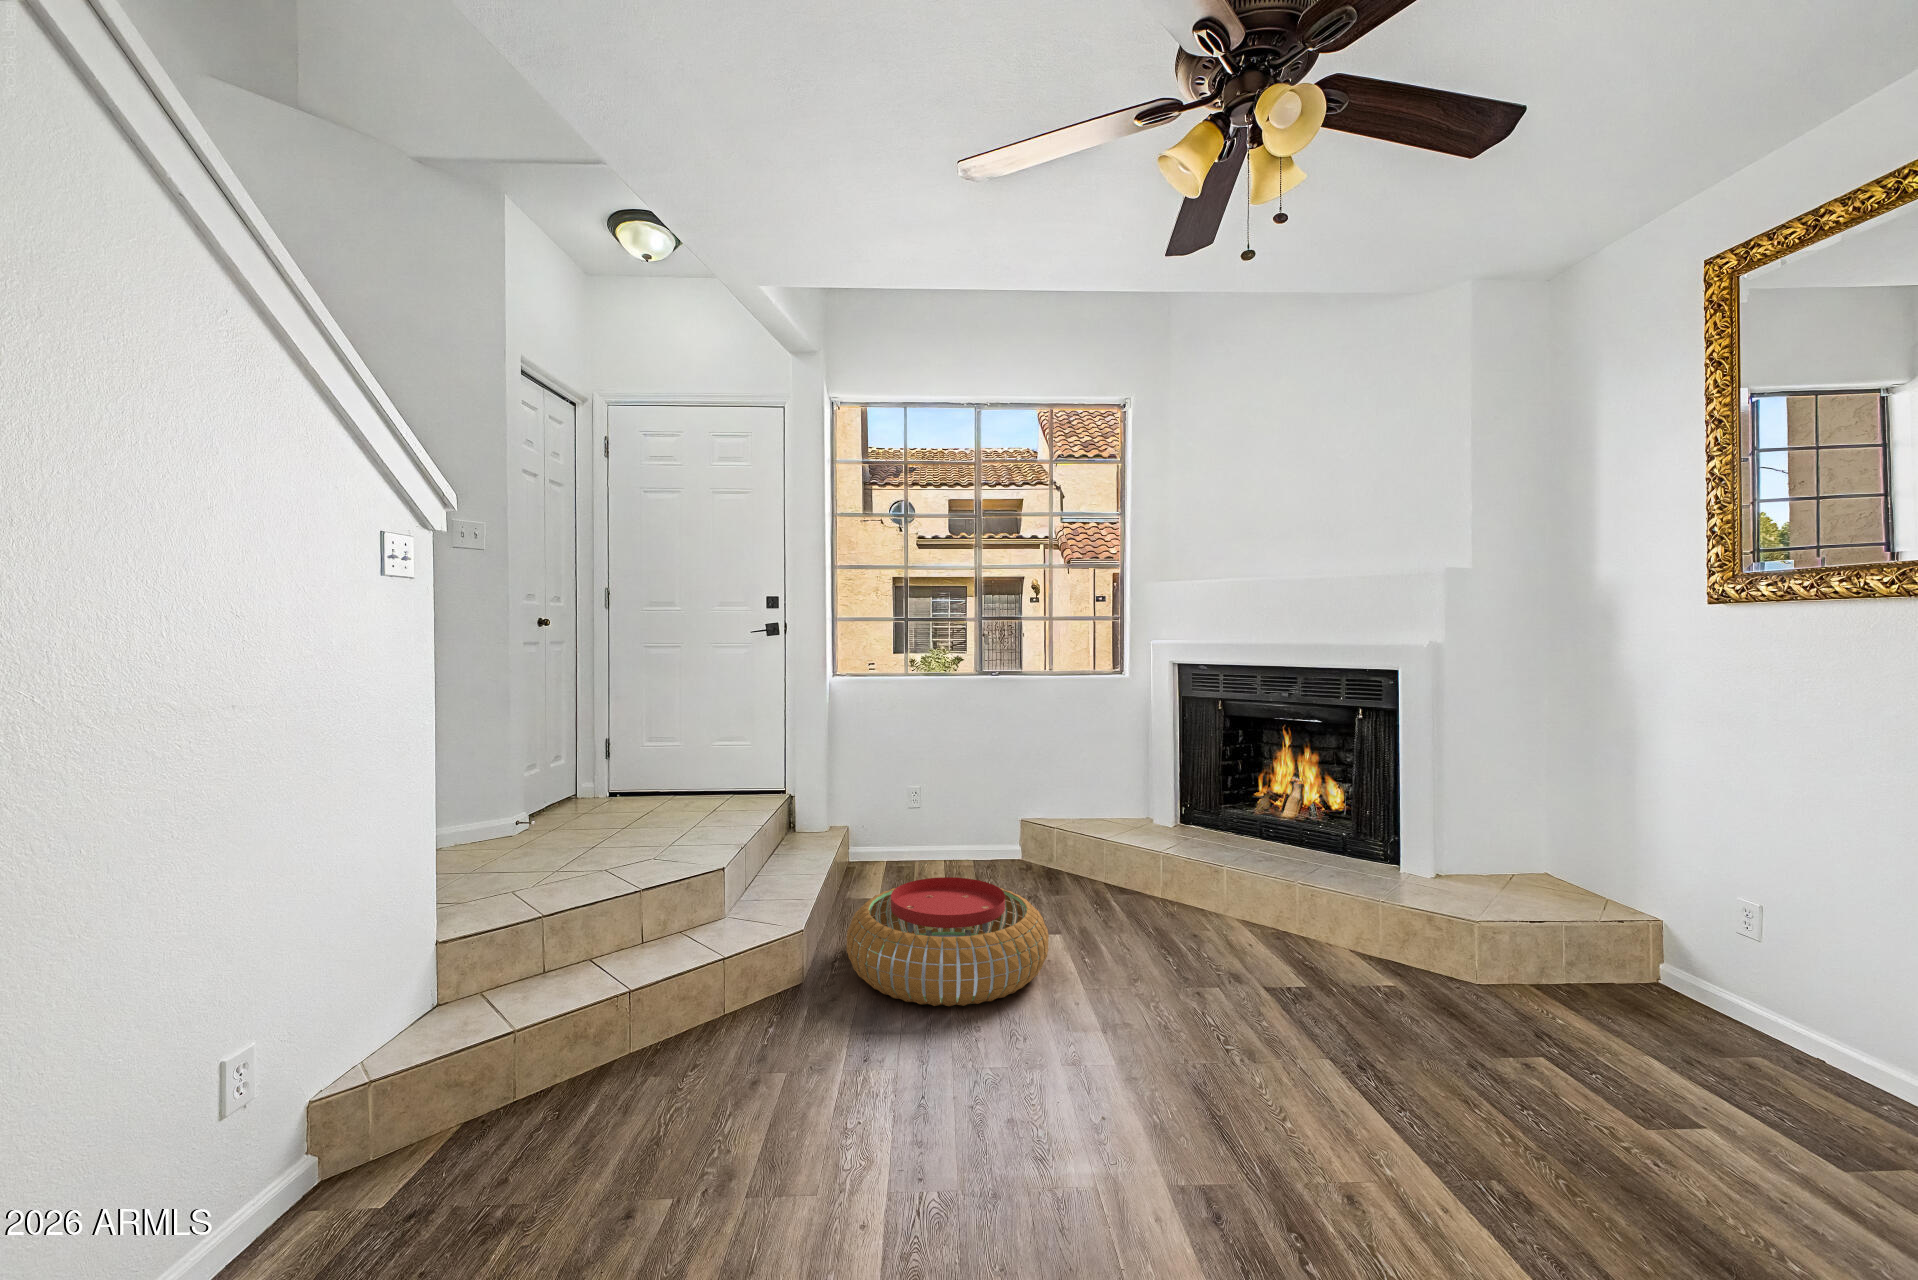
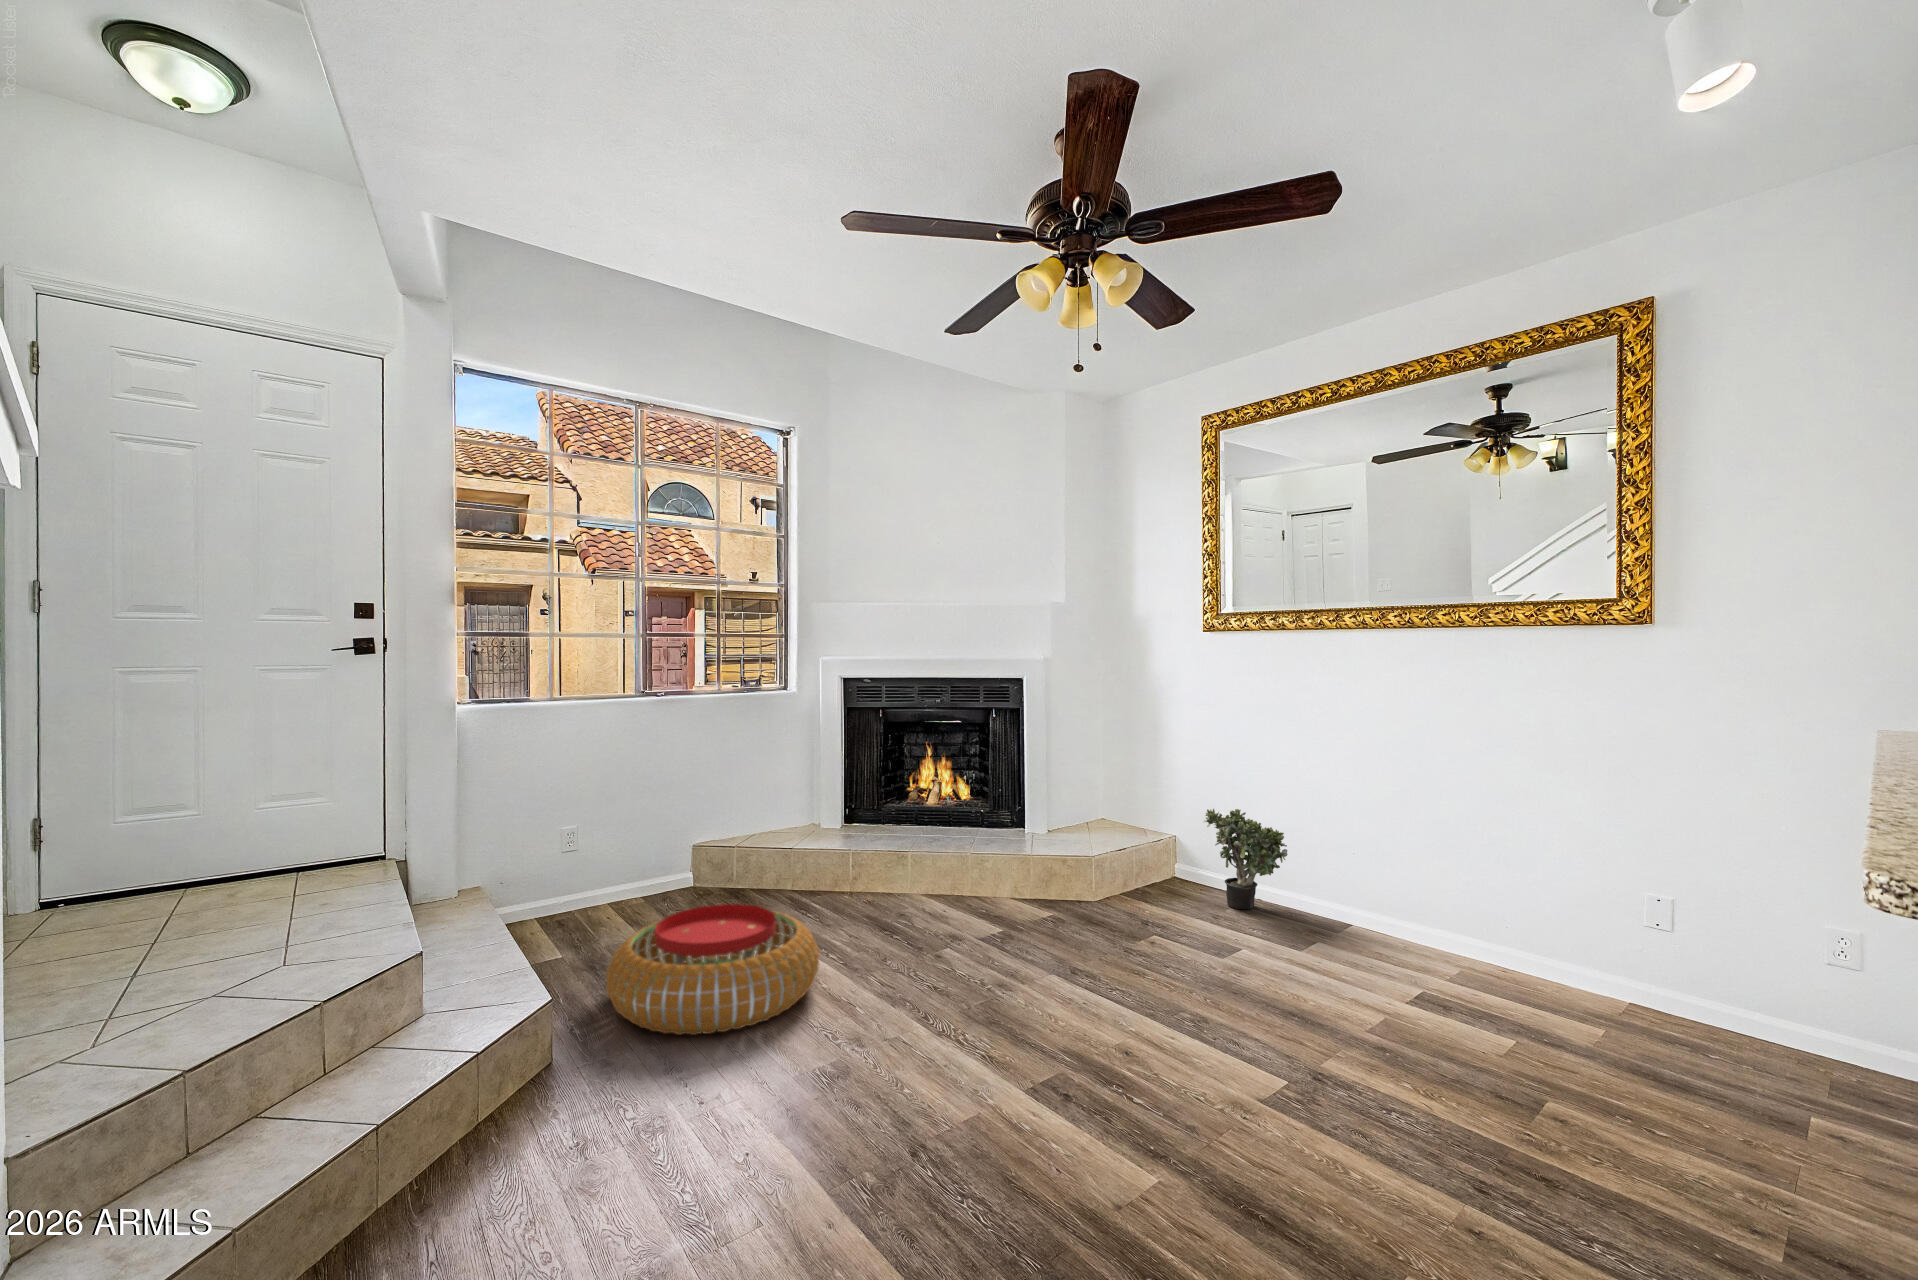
potted plant: none [1681,883,1872,1062] -> present [1203,809,1288,909]

